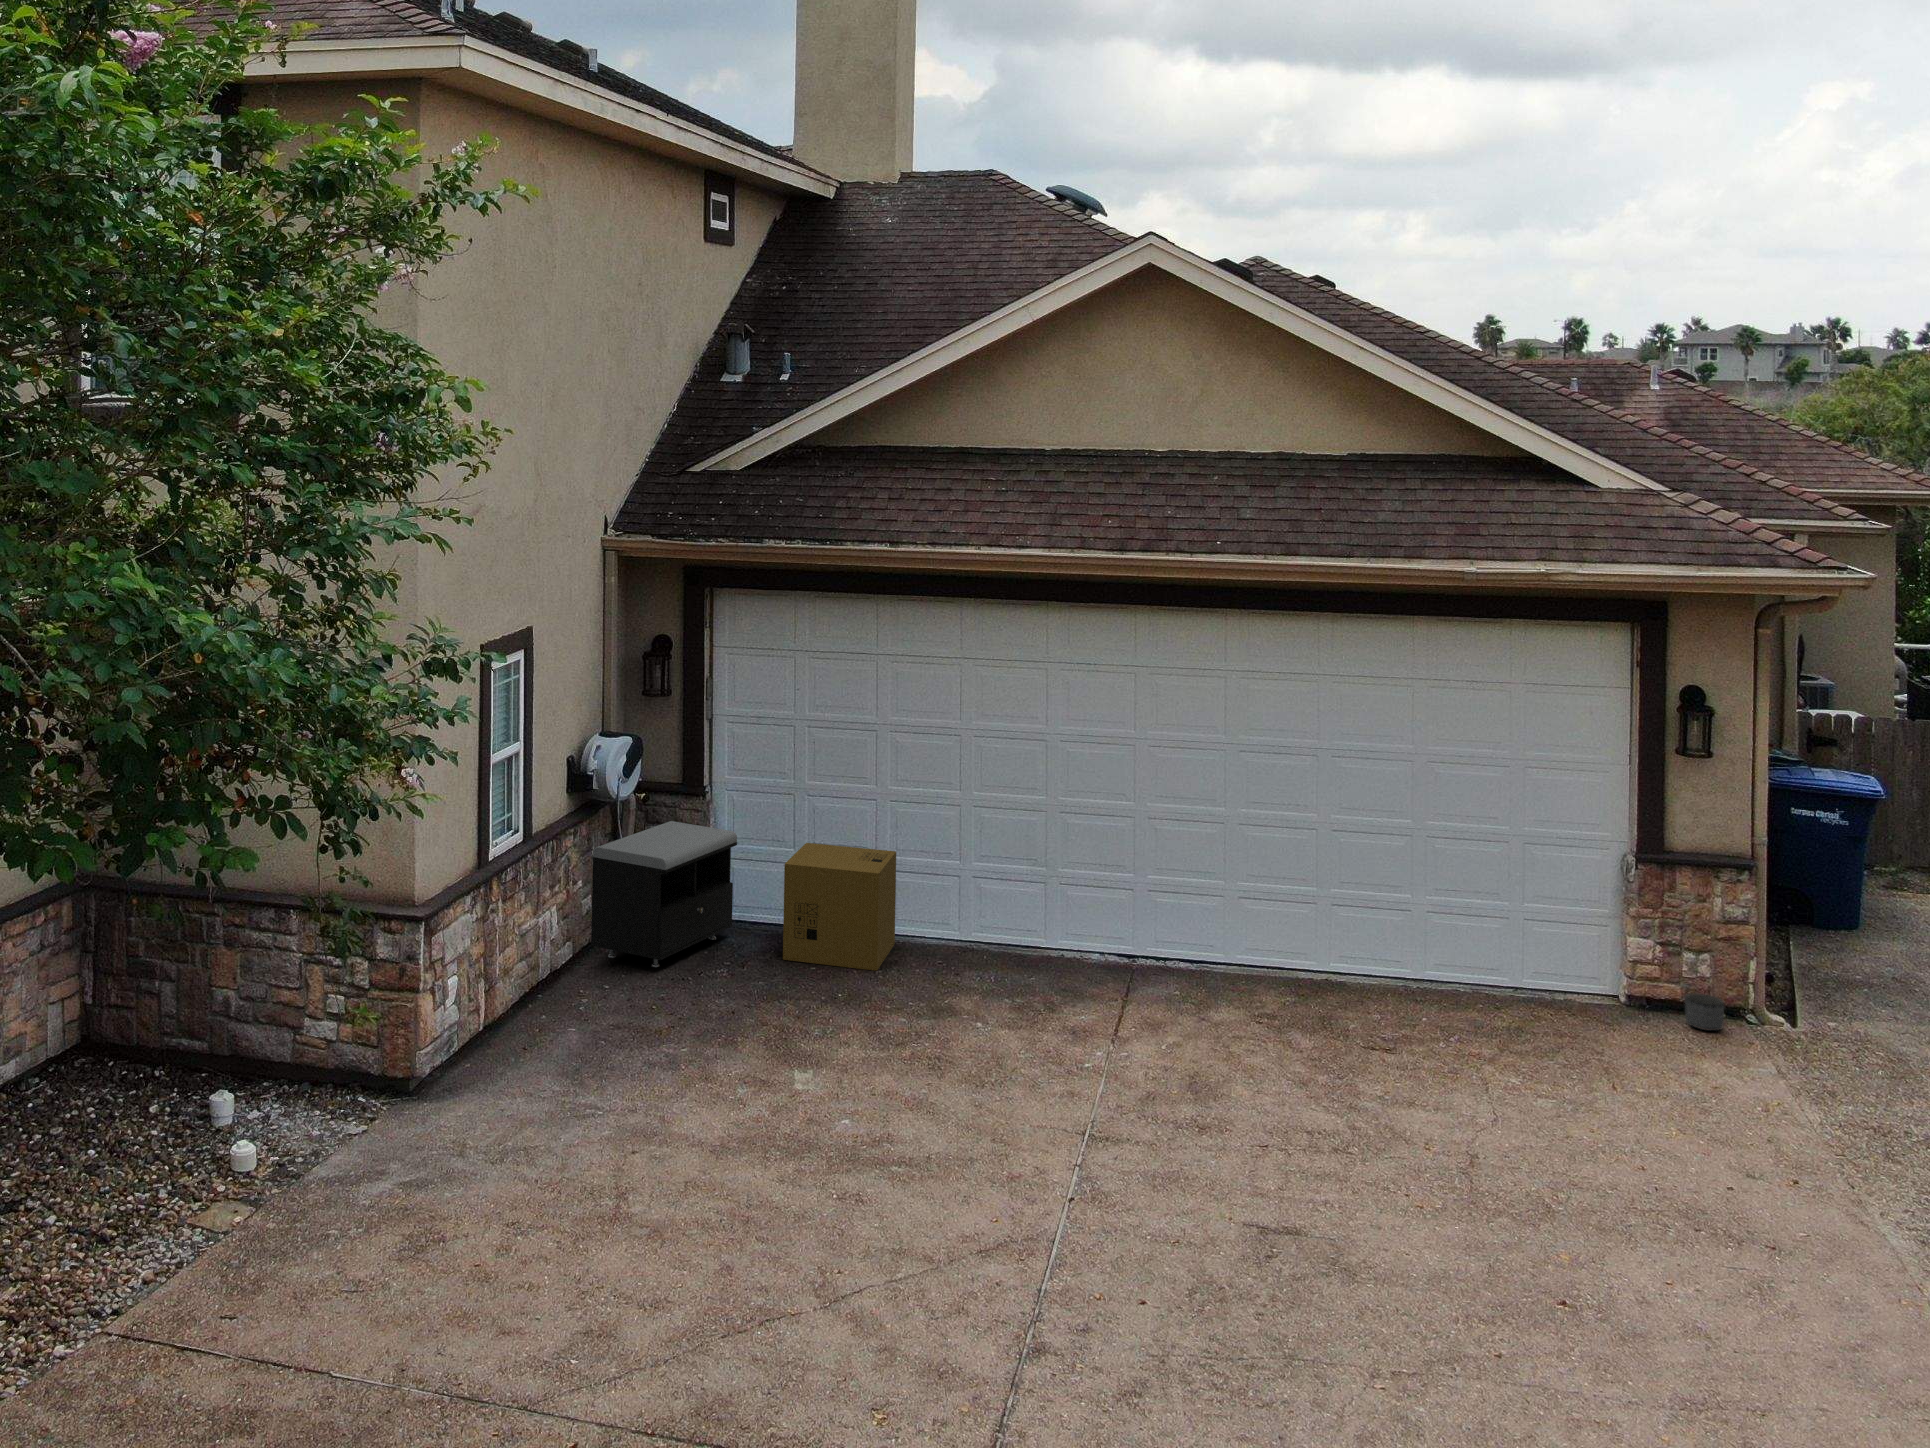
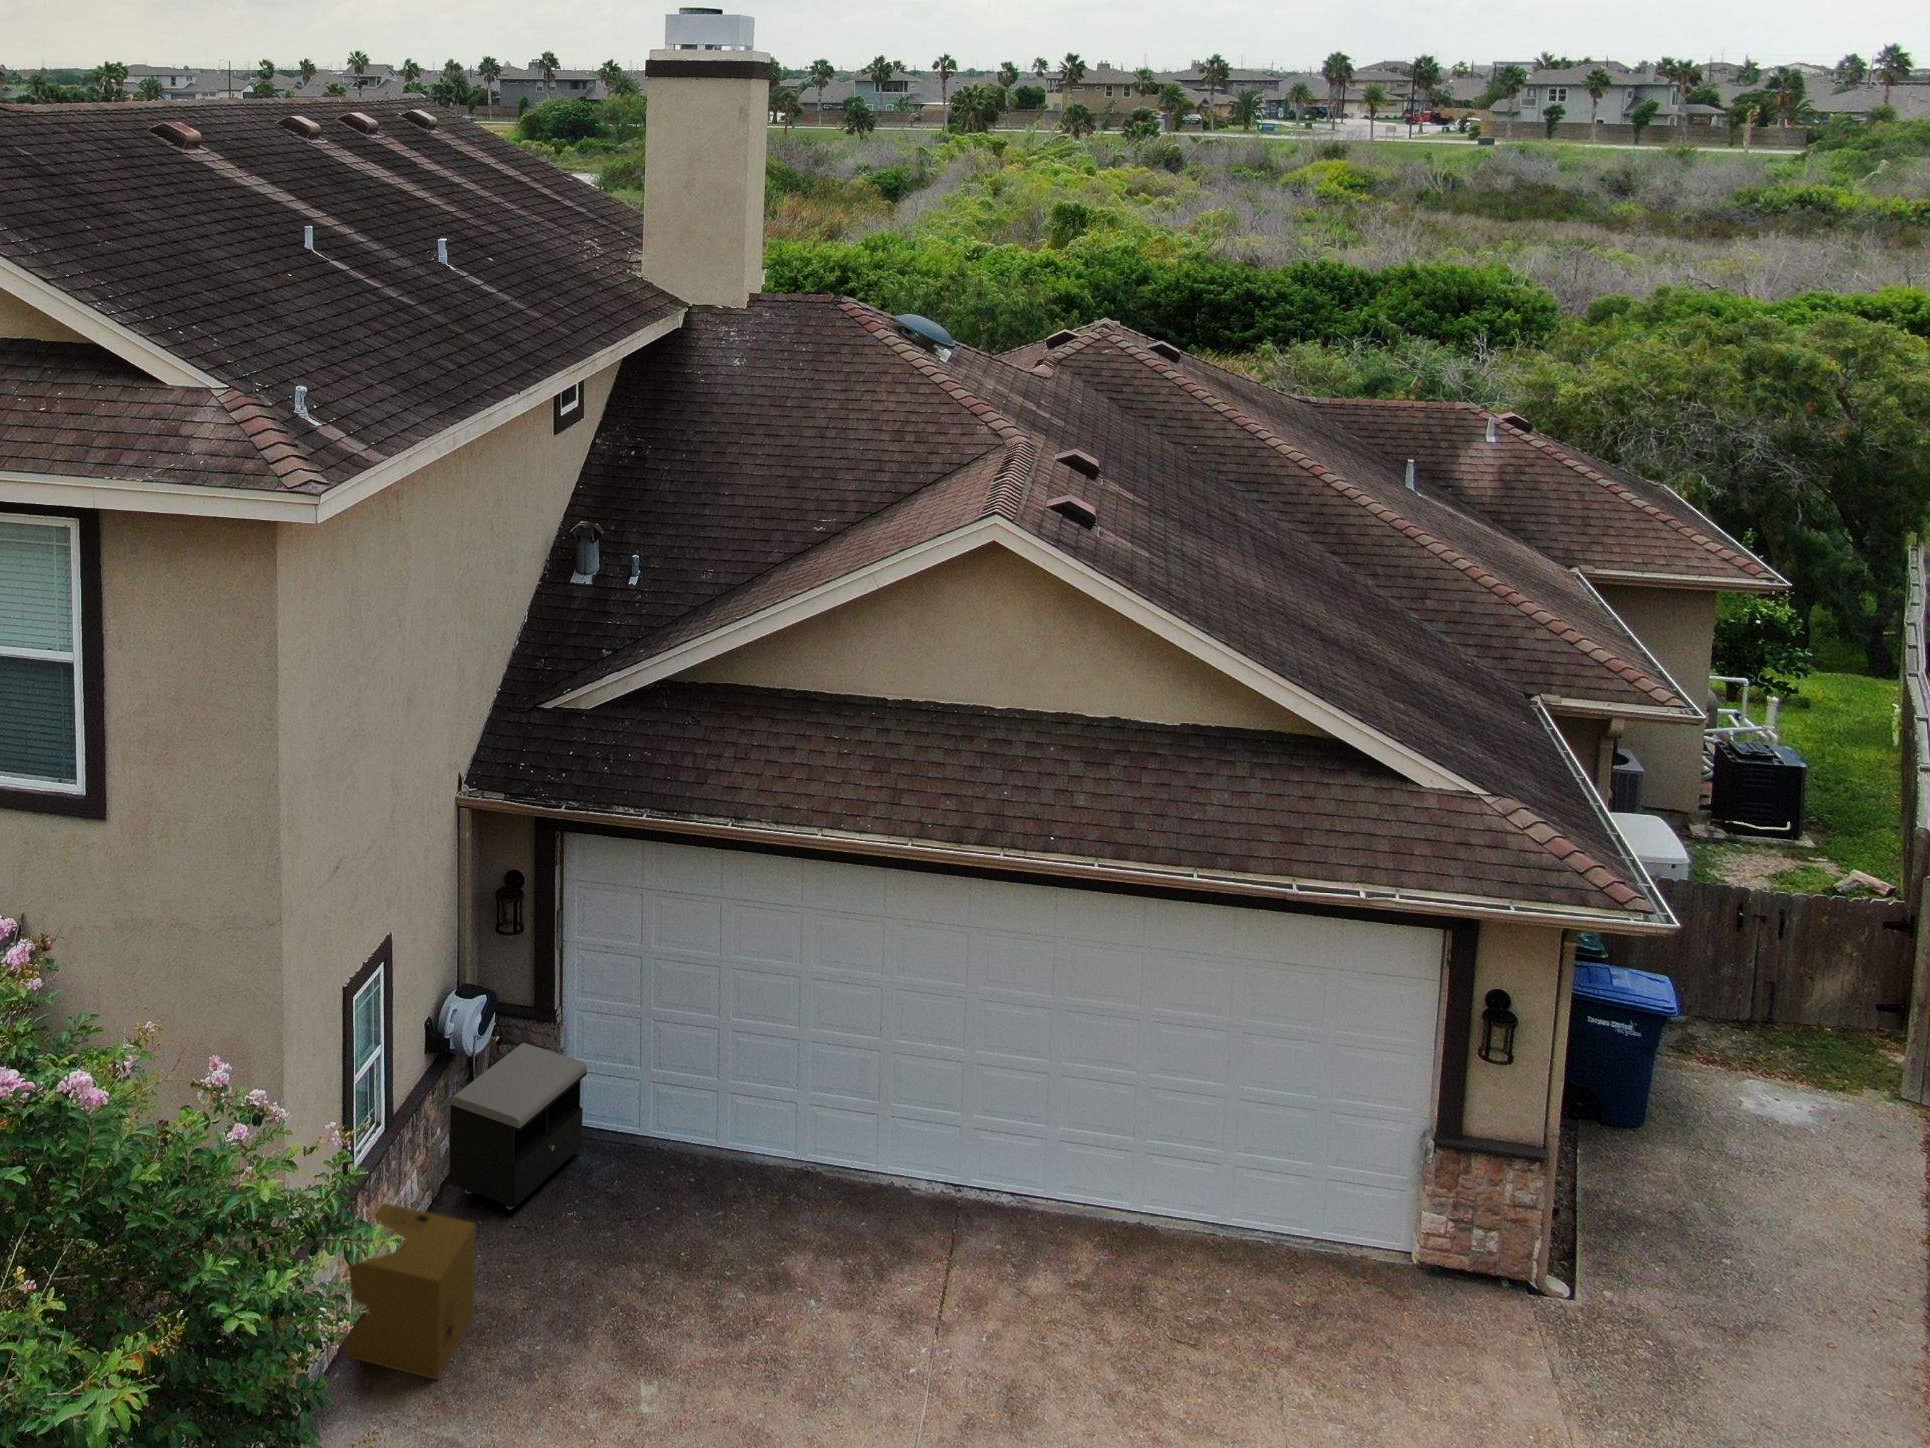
cardboard box: present [783,843,896,971] -> present [342,1203,476,1380]
planter: present [1685,993,1724,1031] -> none [1471,1267,1508,1309]

